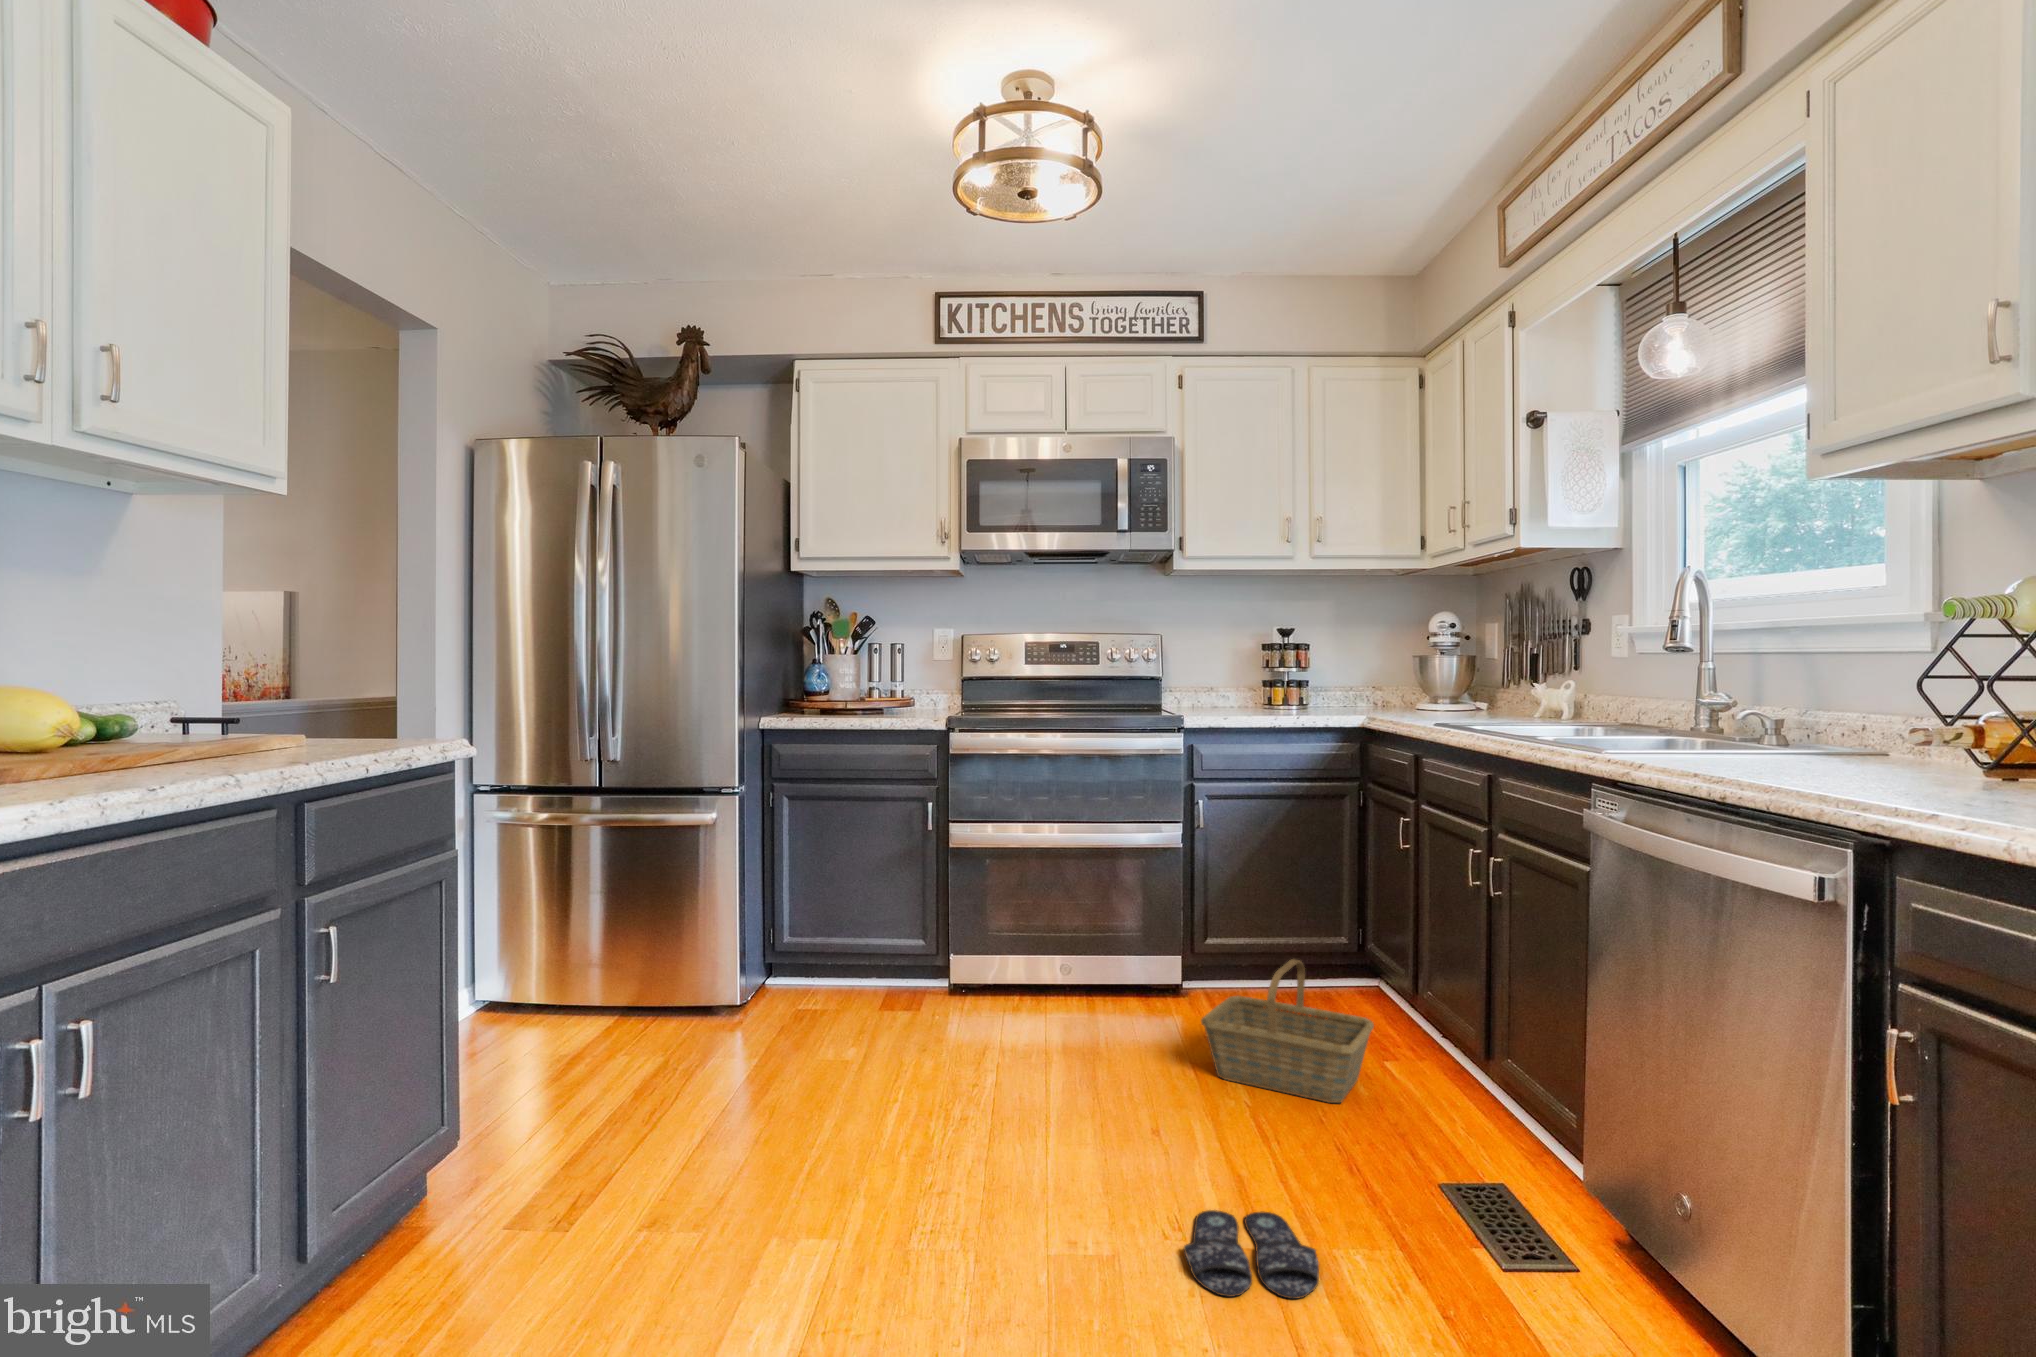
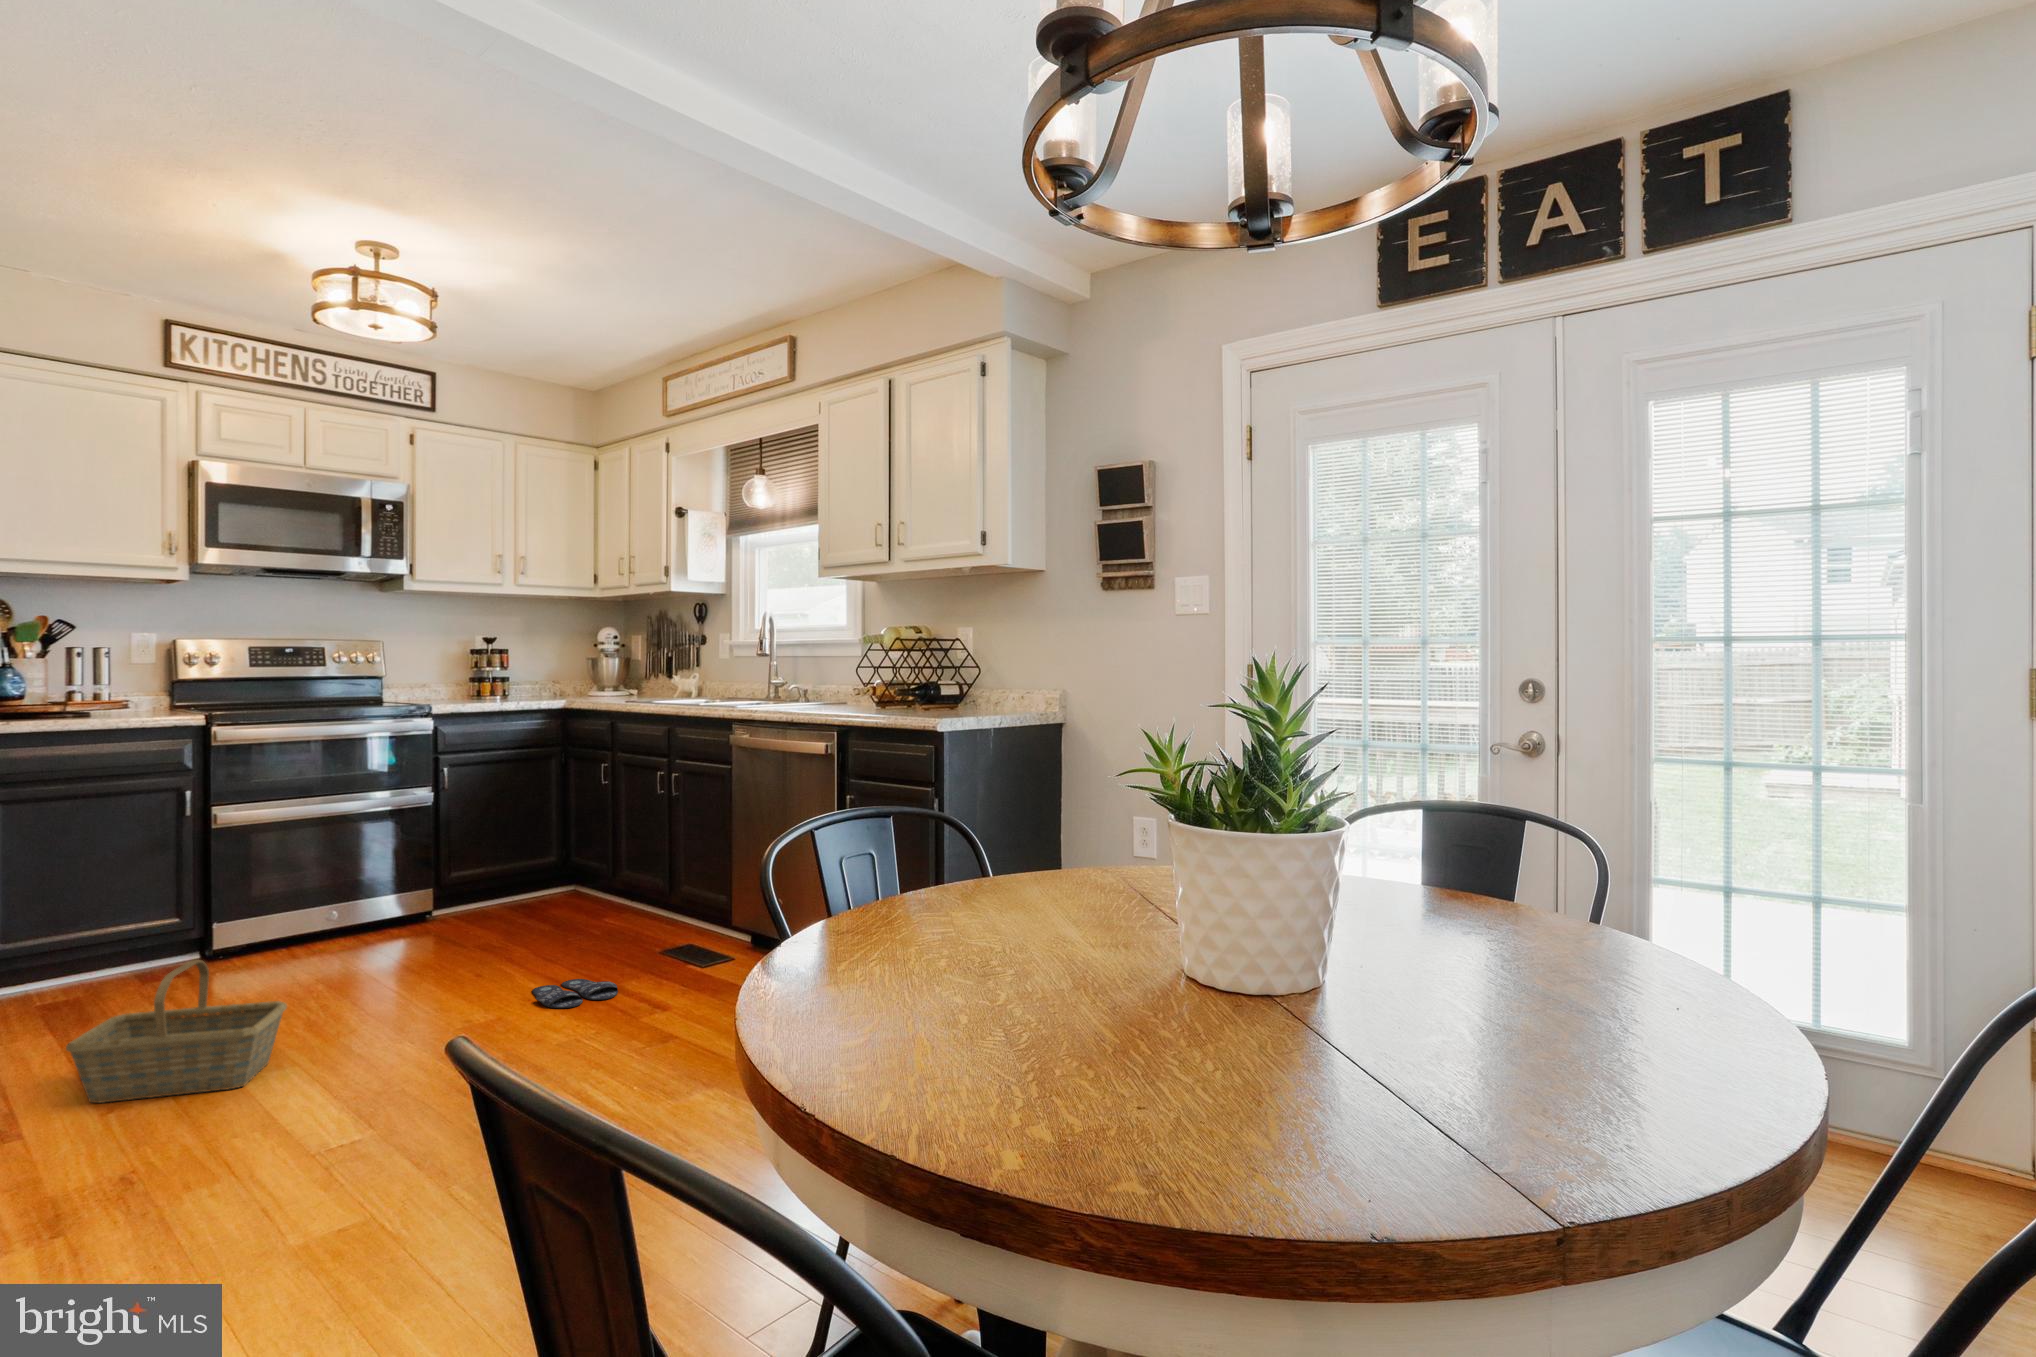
basket: present [1201,959,1374,1103] -> present [66,960,287,1103]

